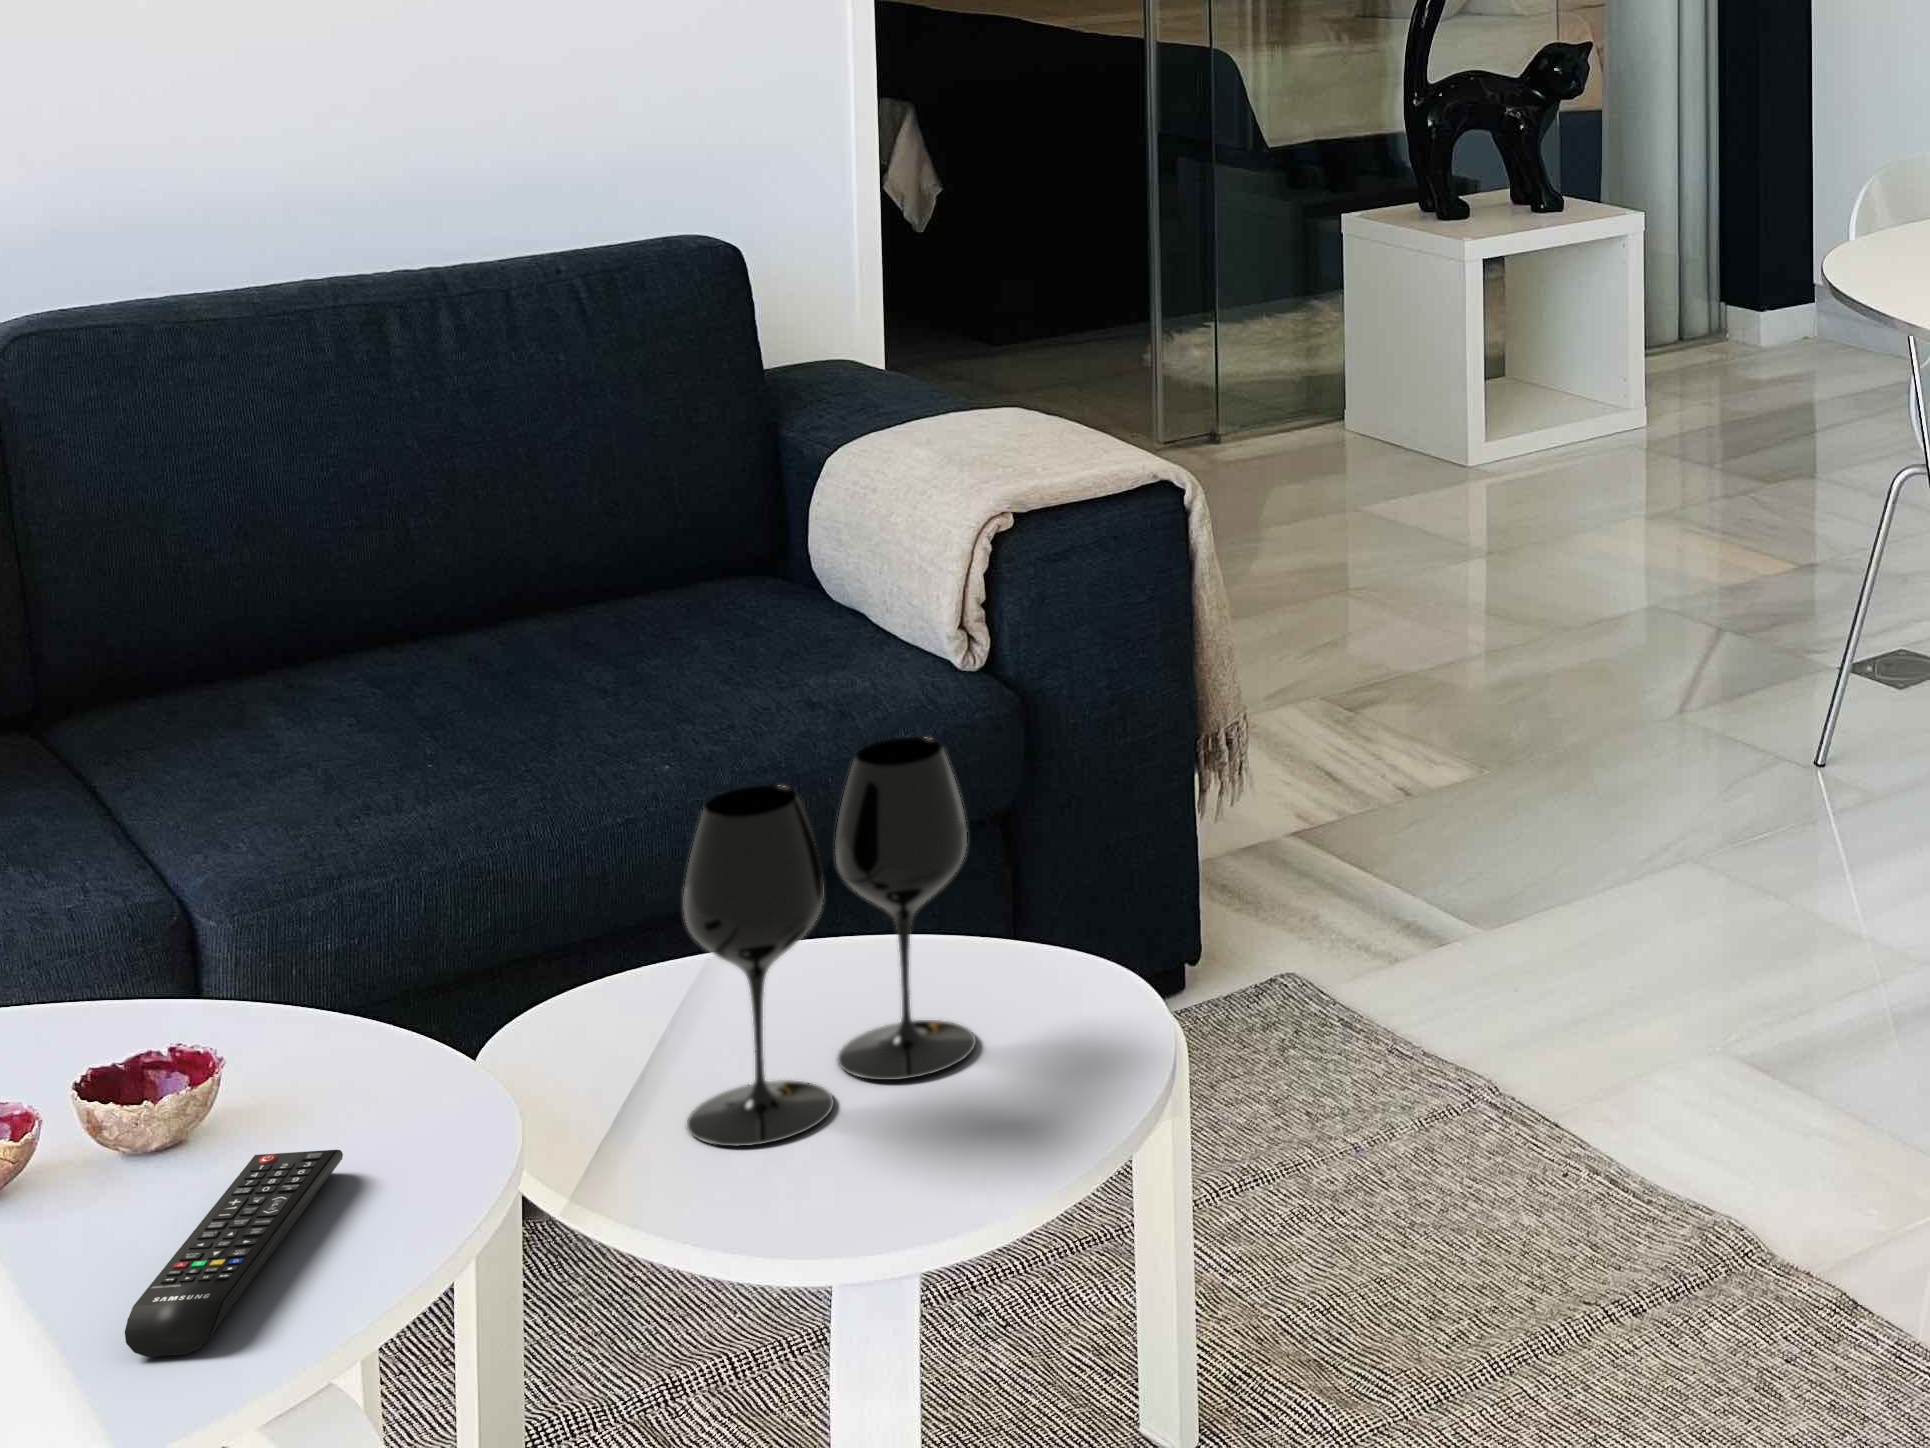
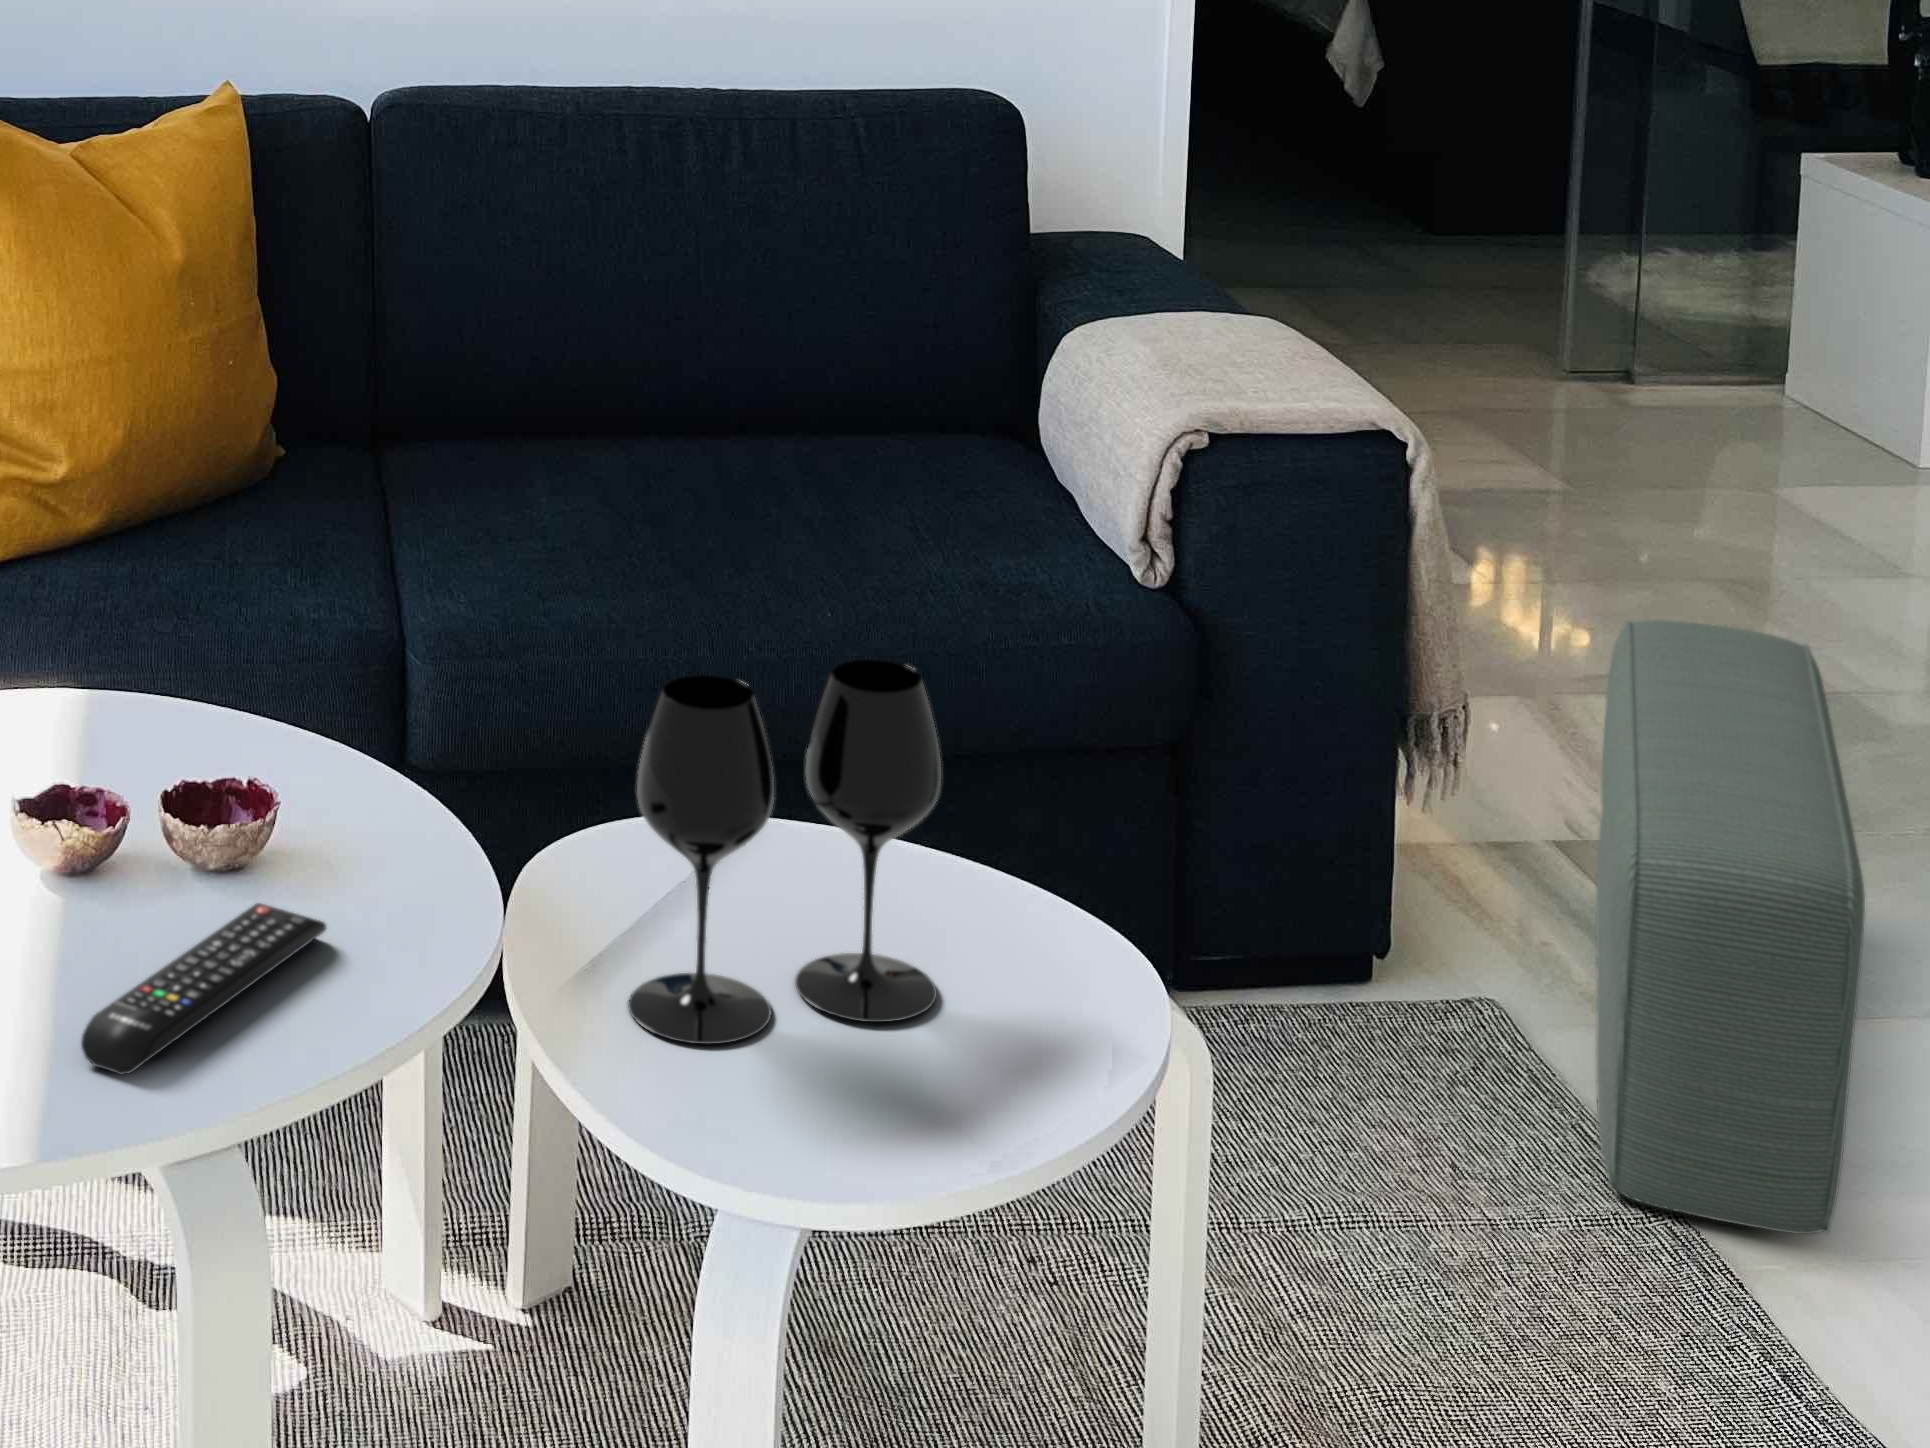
pouf: none [1345,605,1606,1090] -> present [1596,620,1865,1234]

